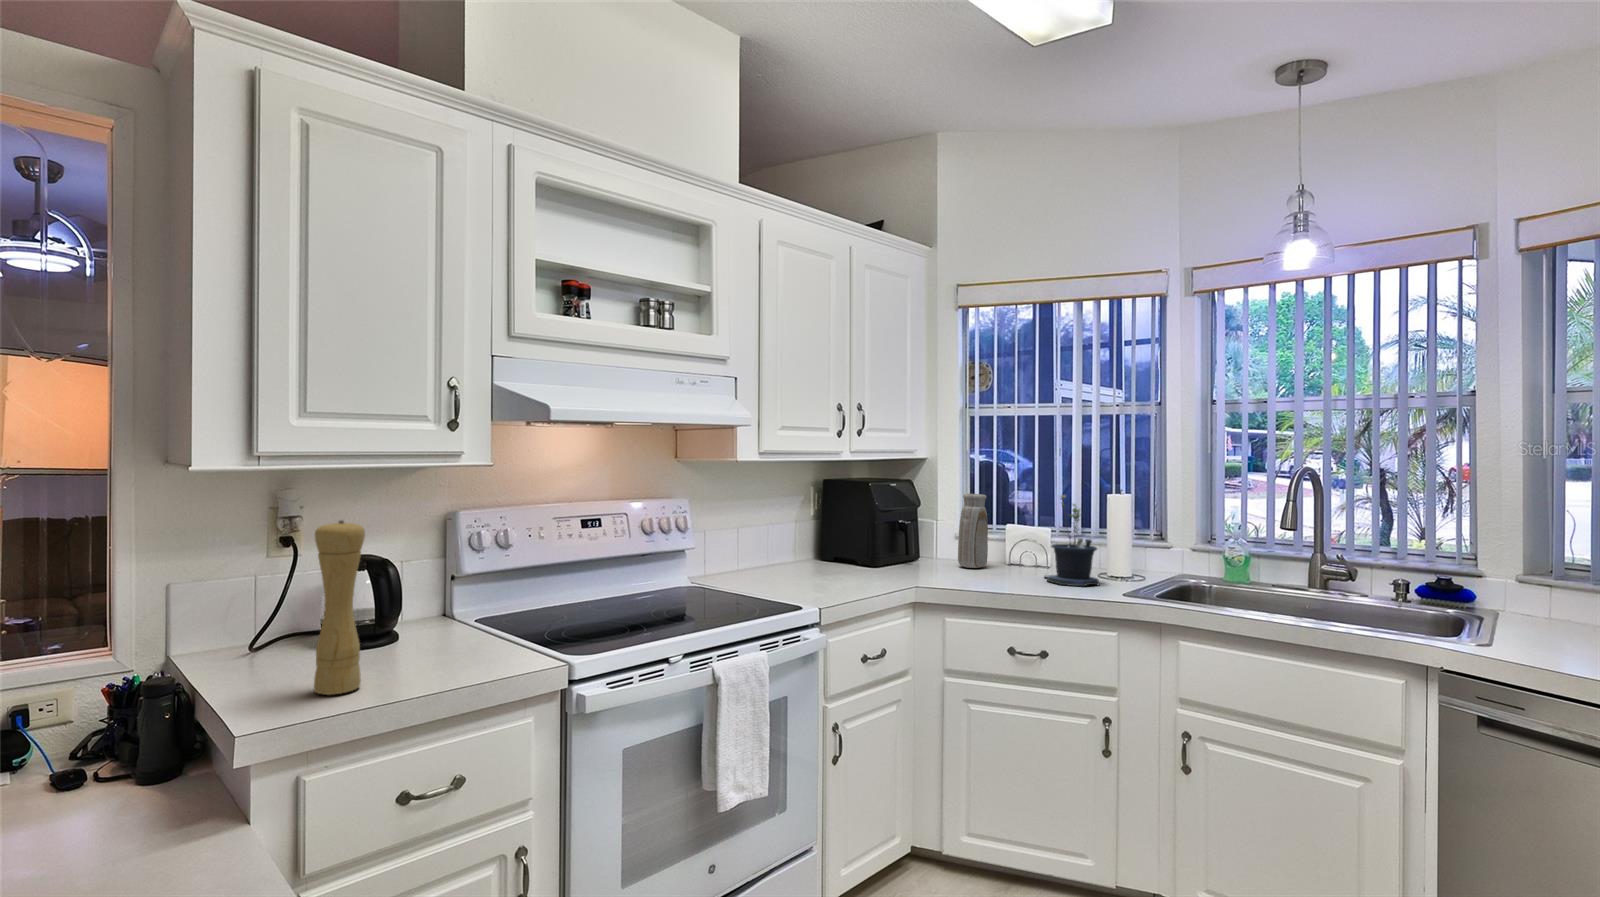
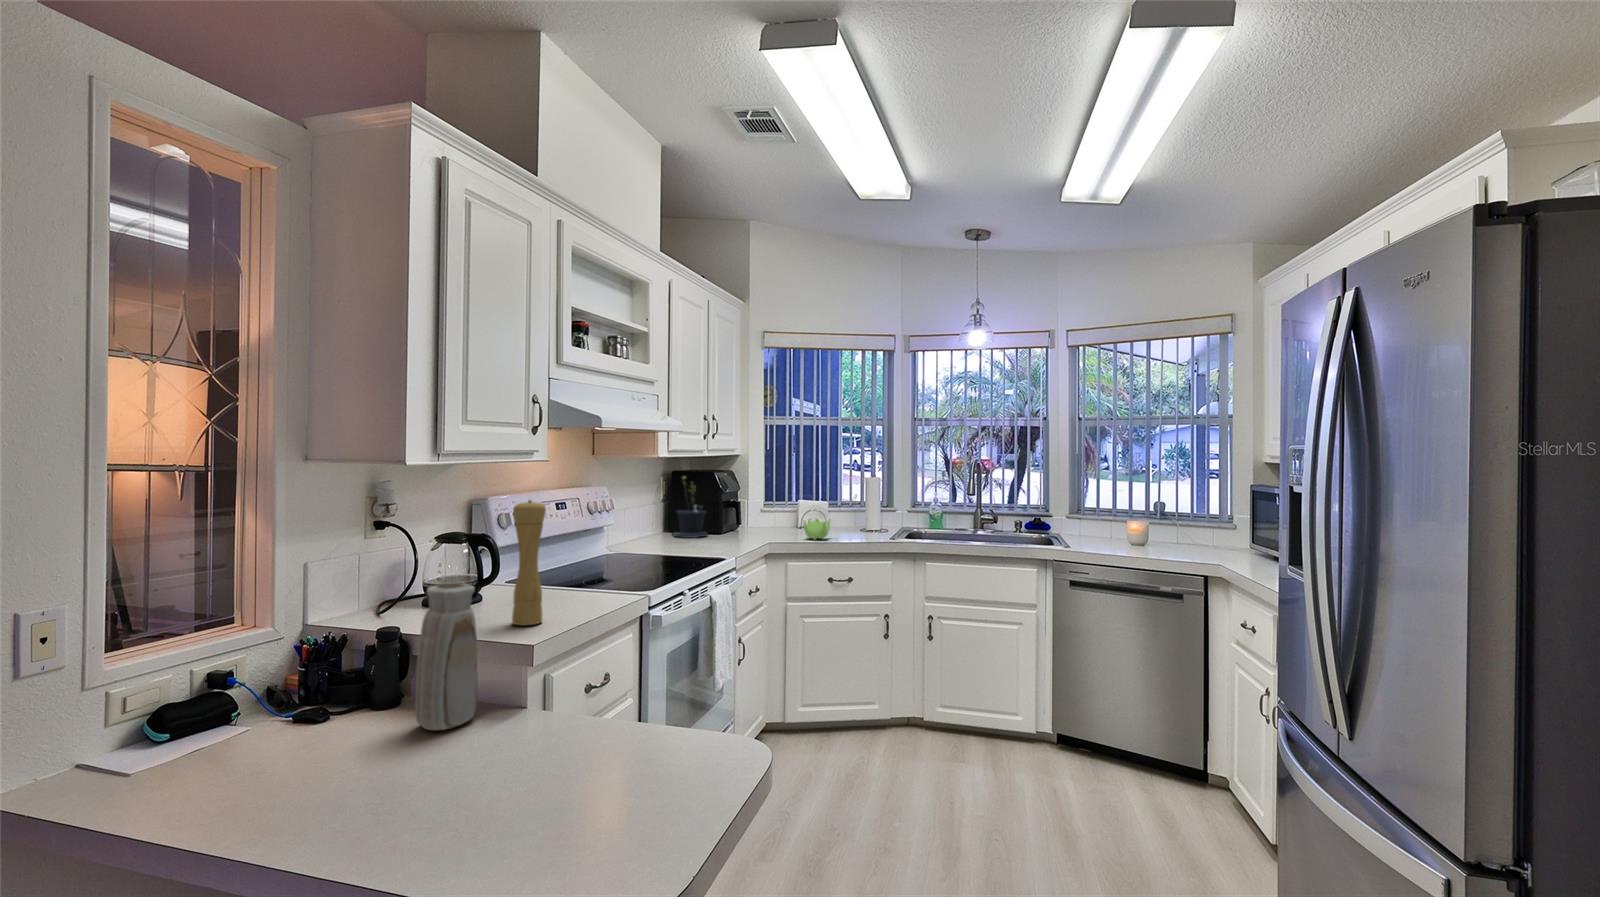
vase: present [958,494,988,568] -> present [415,584,478,730]
potted plant: present [1045,495,1100,586] -> present [673,476,708,538]
teapot: none [977,553,1029,588] -> present [803,519,831,540]

